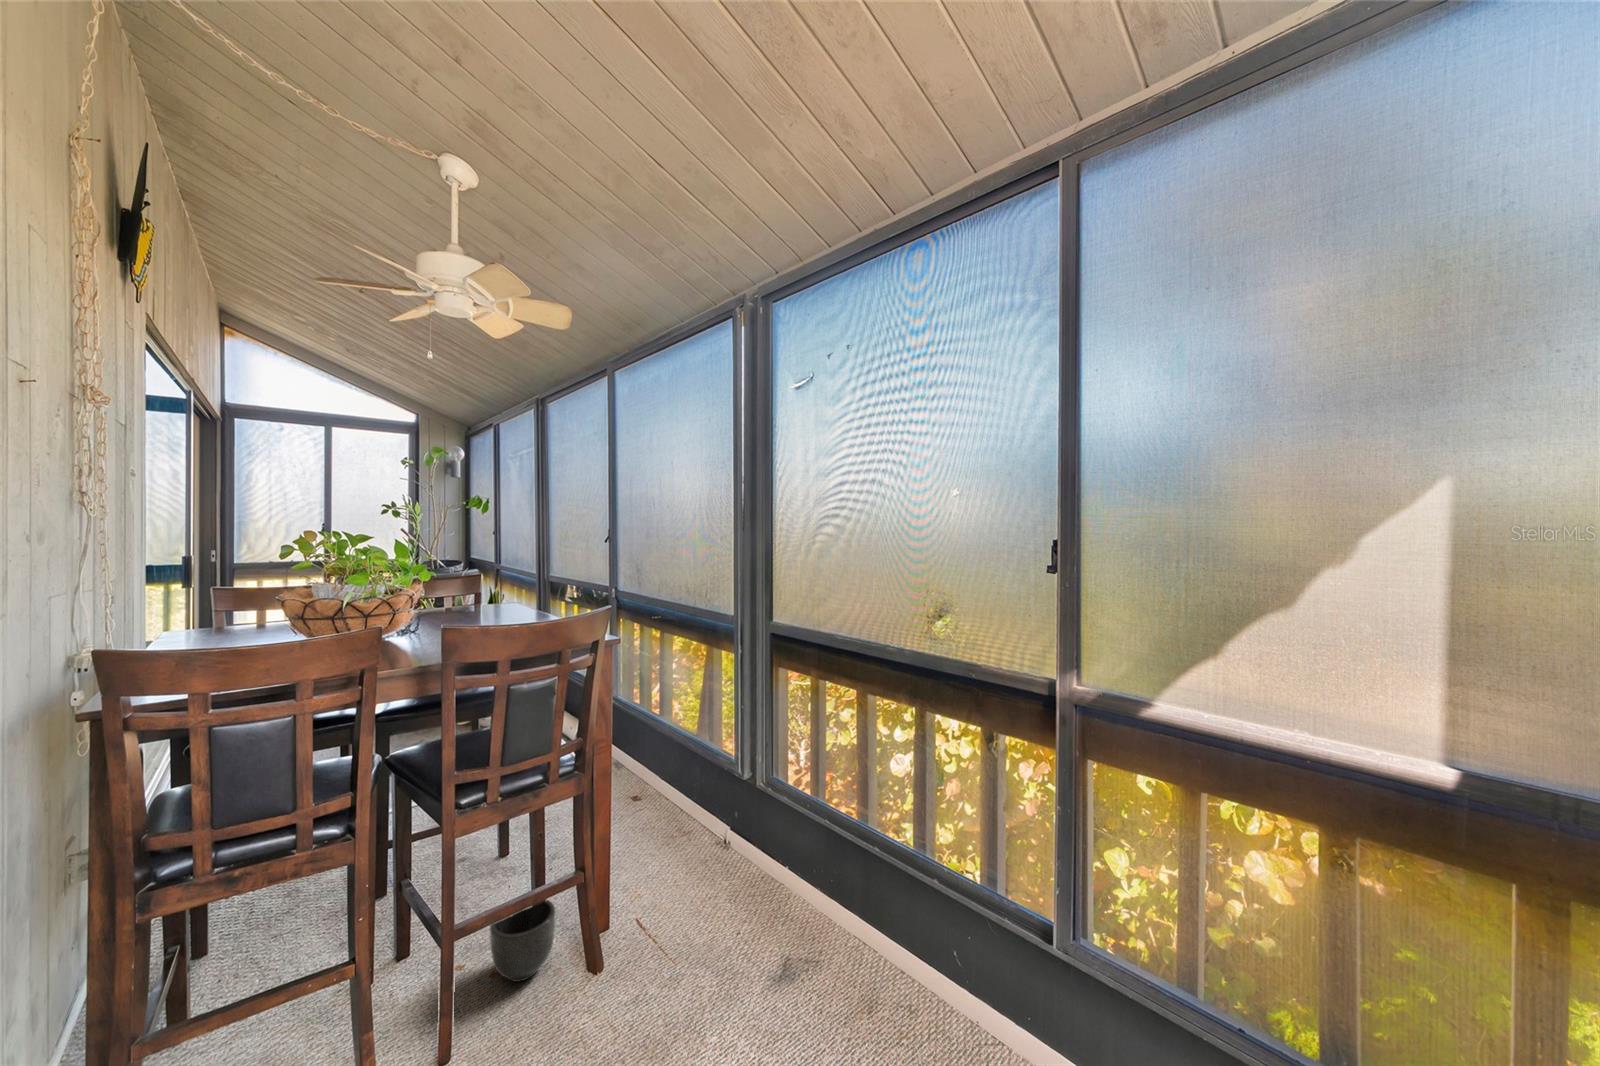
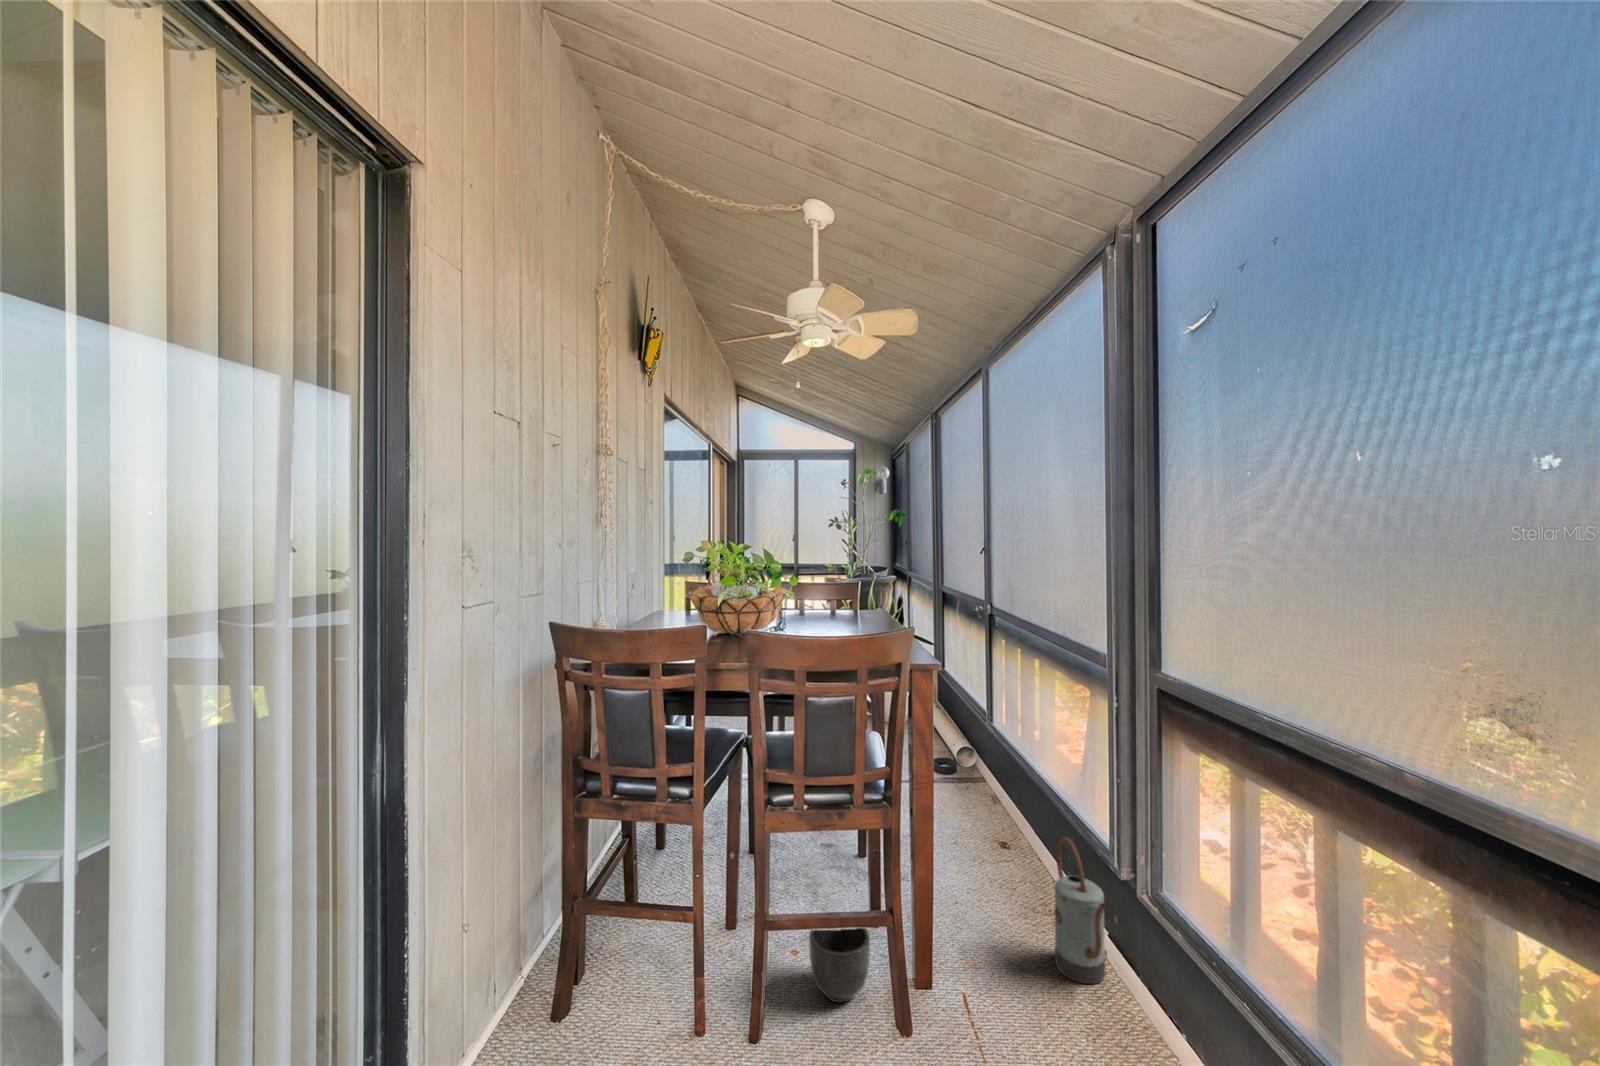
watering can: none [694,766,740,872] -> present [1054,837,1106,984]

